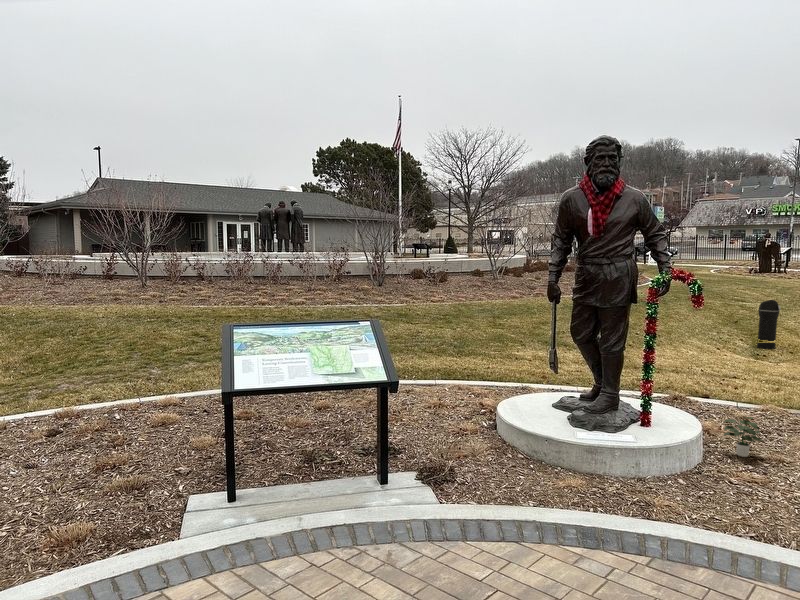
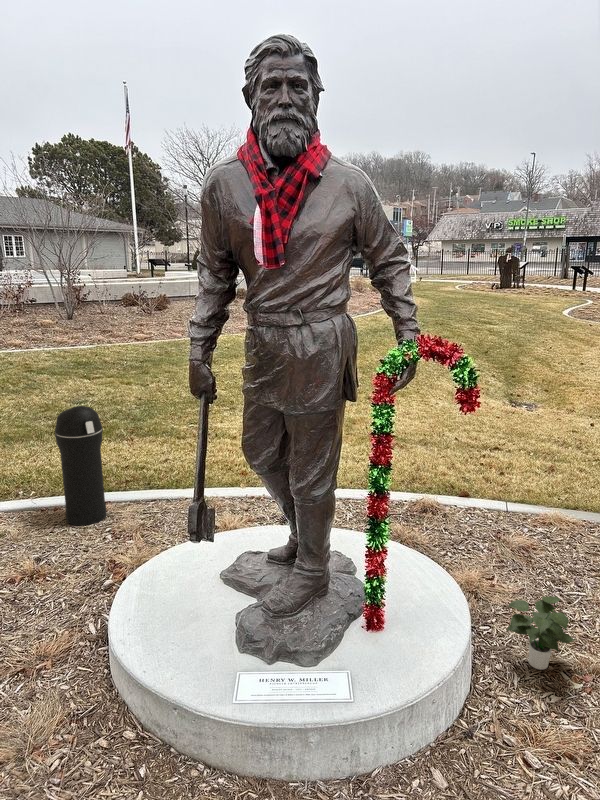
trash can: present [757,300,781,349] -> present [55,406,107,526]

